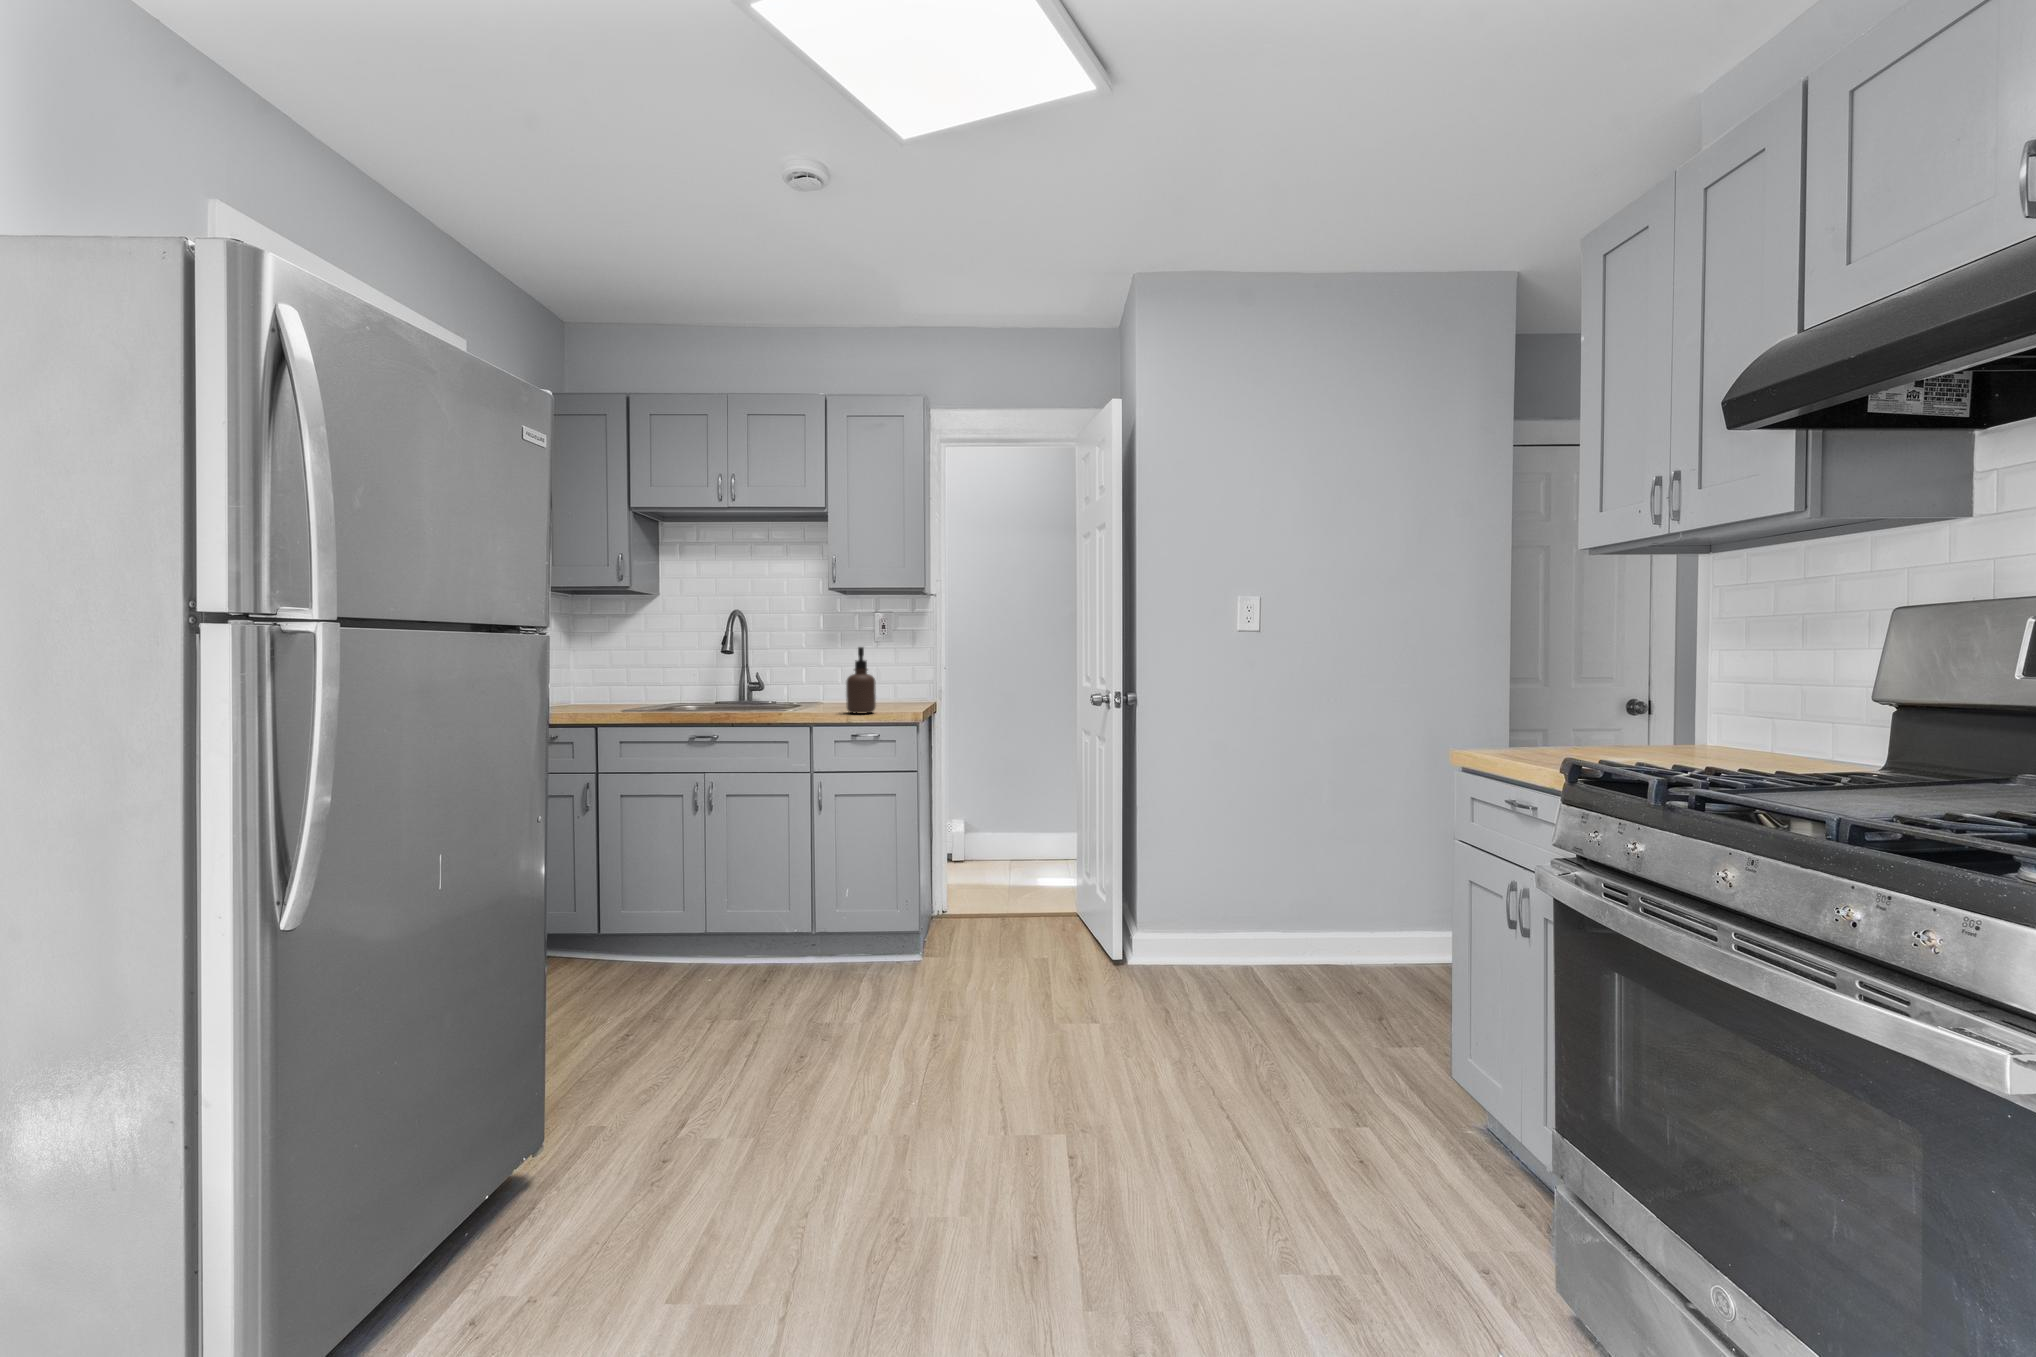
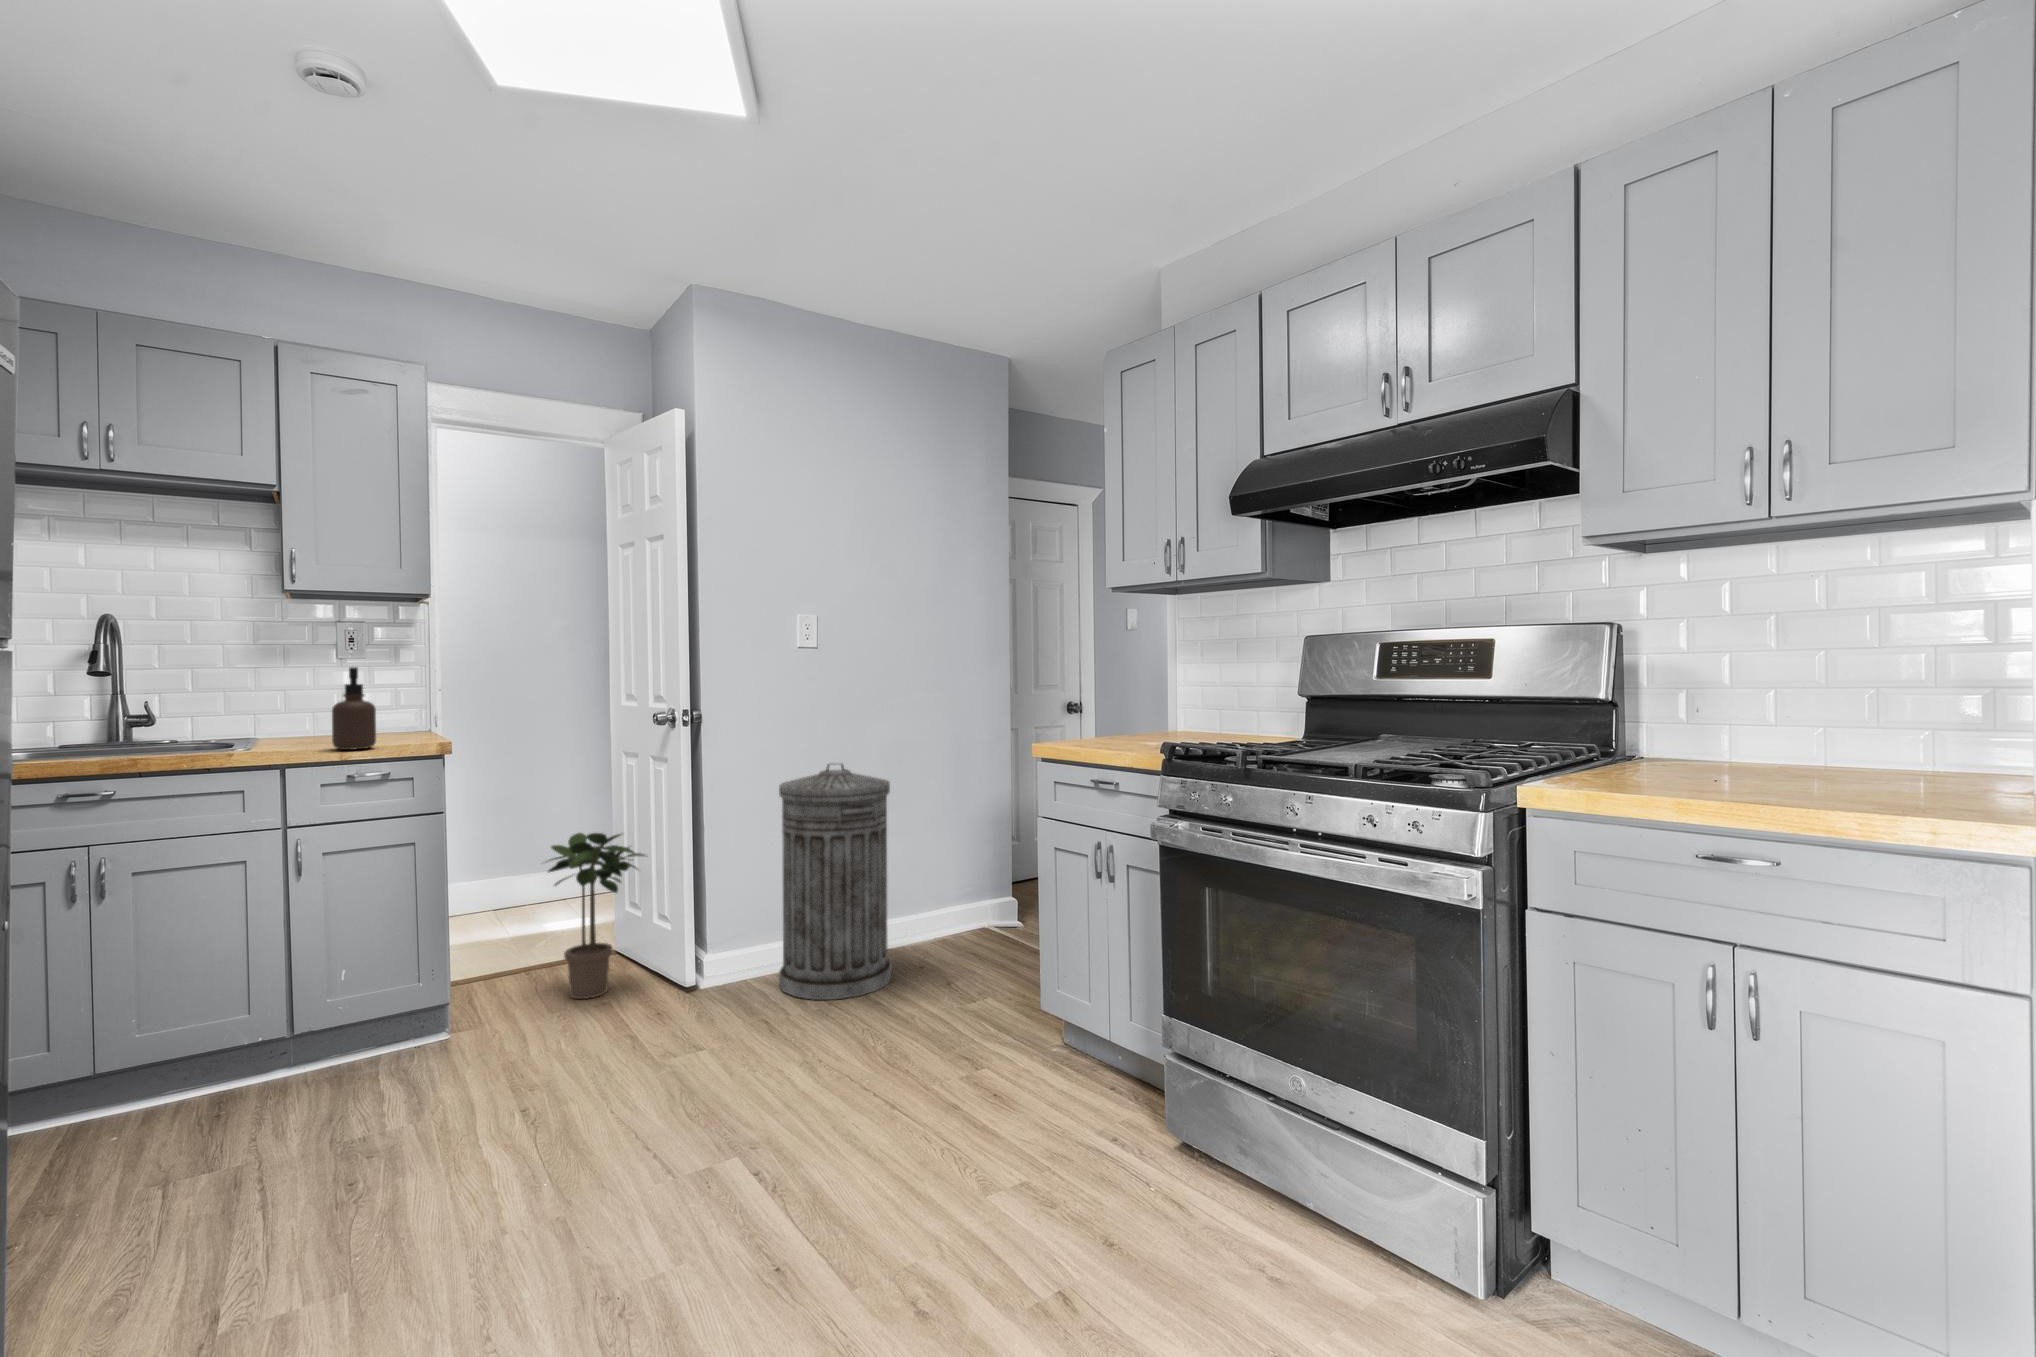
trash can: none [1198,752,1319,1004] -> present [779,763,892,1000]
potted plant: none [1002,801,1088,954] -> present [546,833,645,999]

